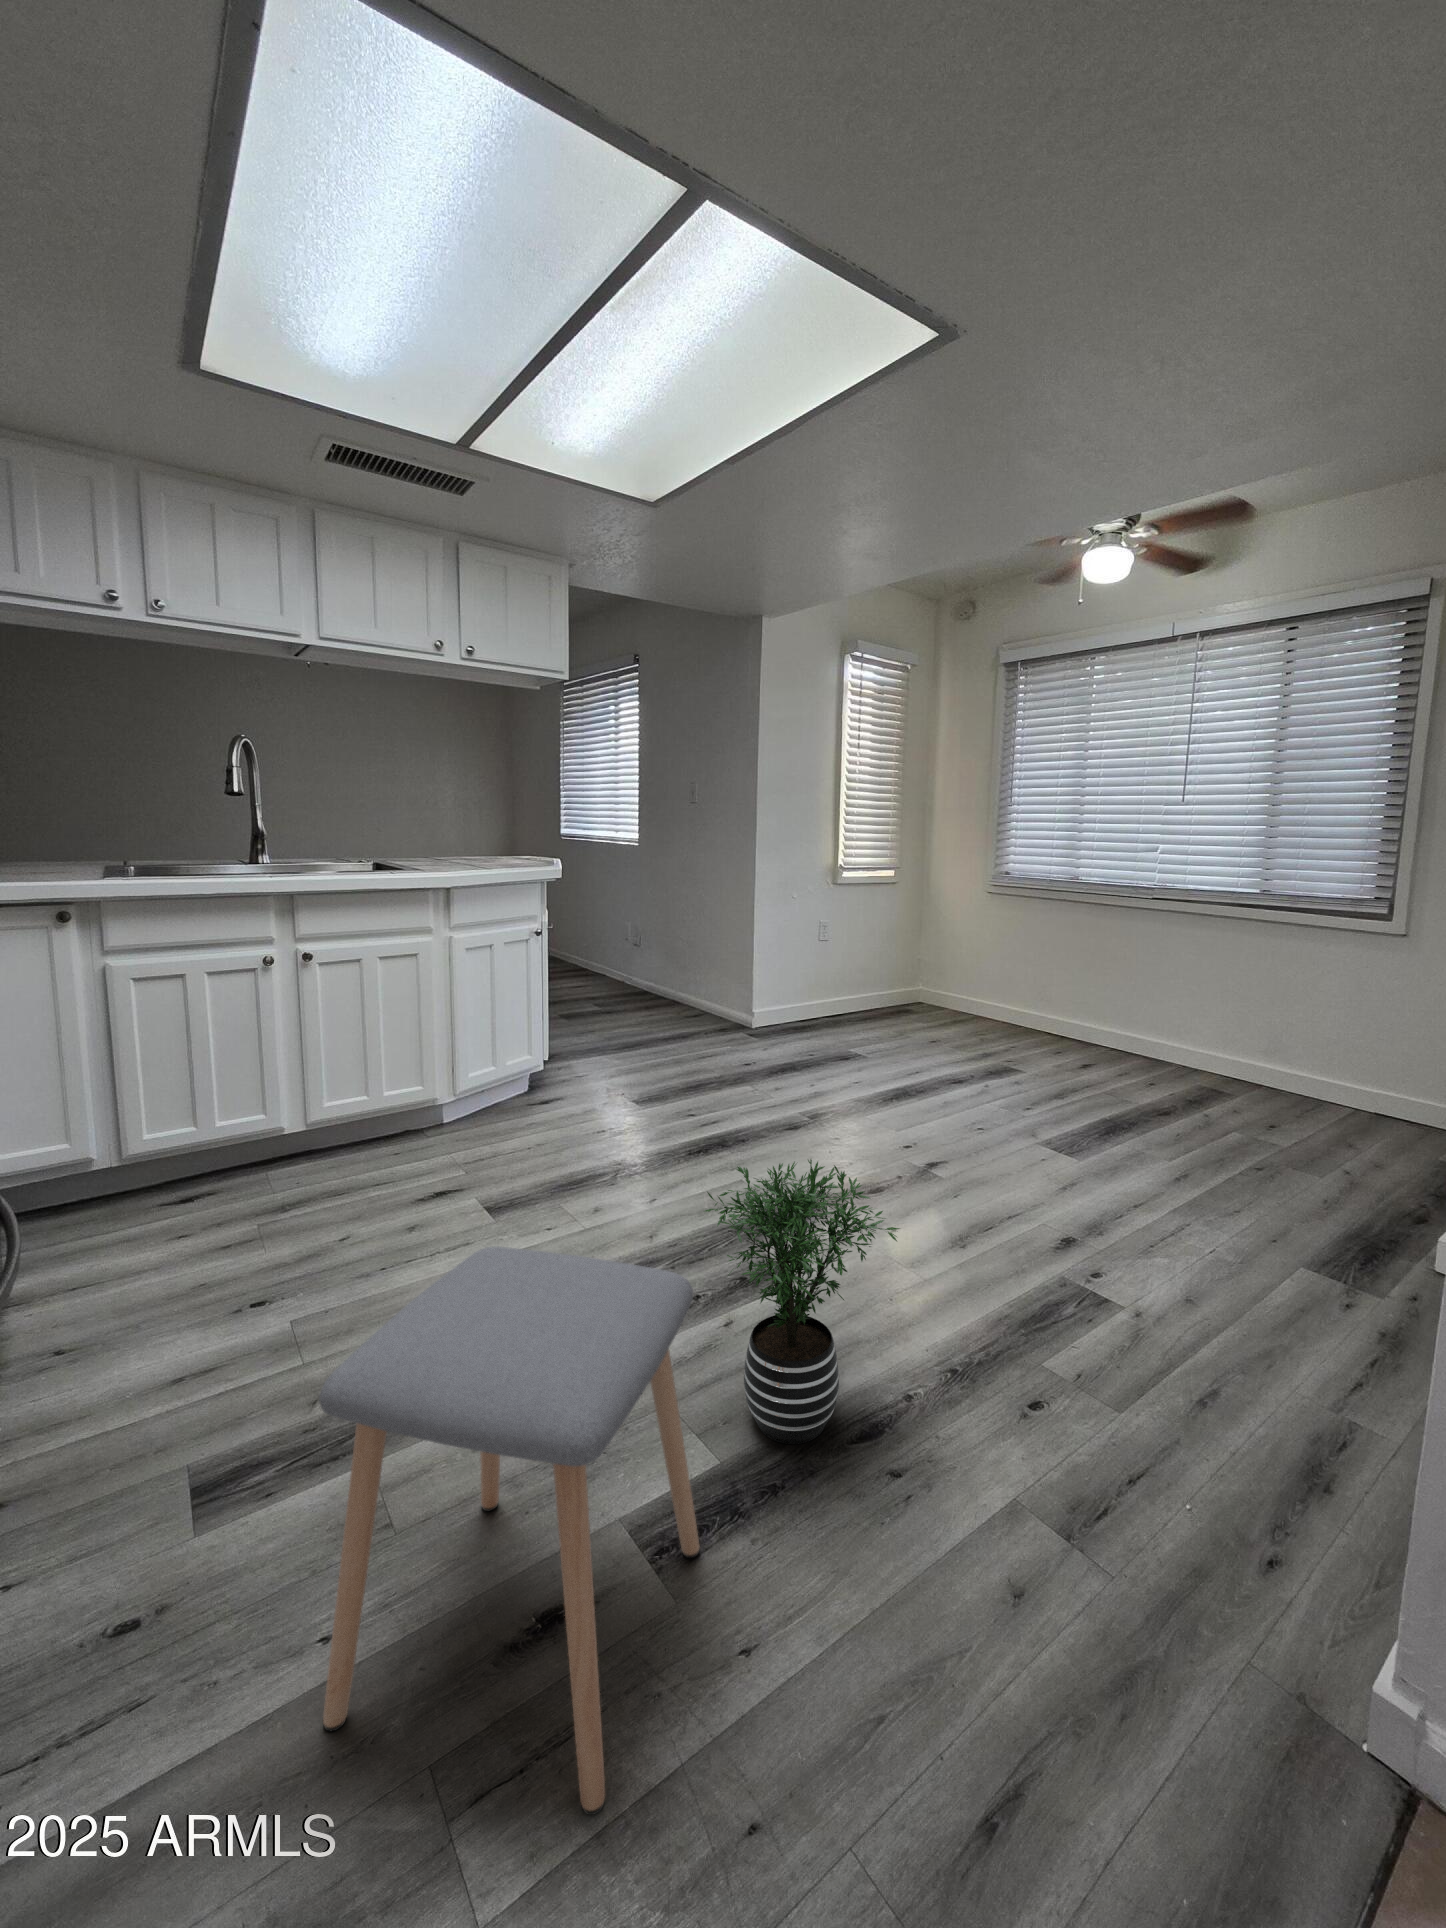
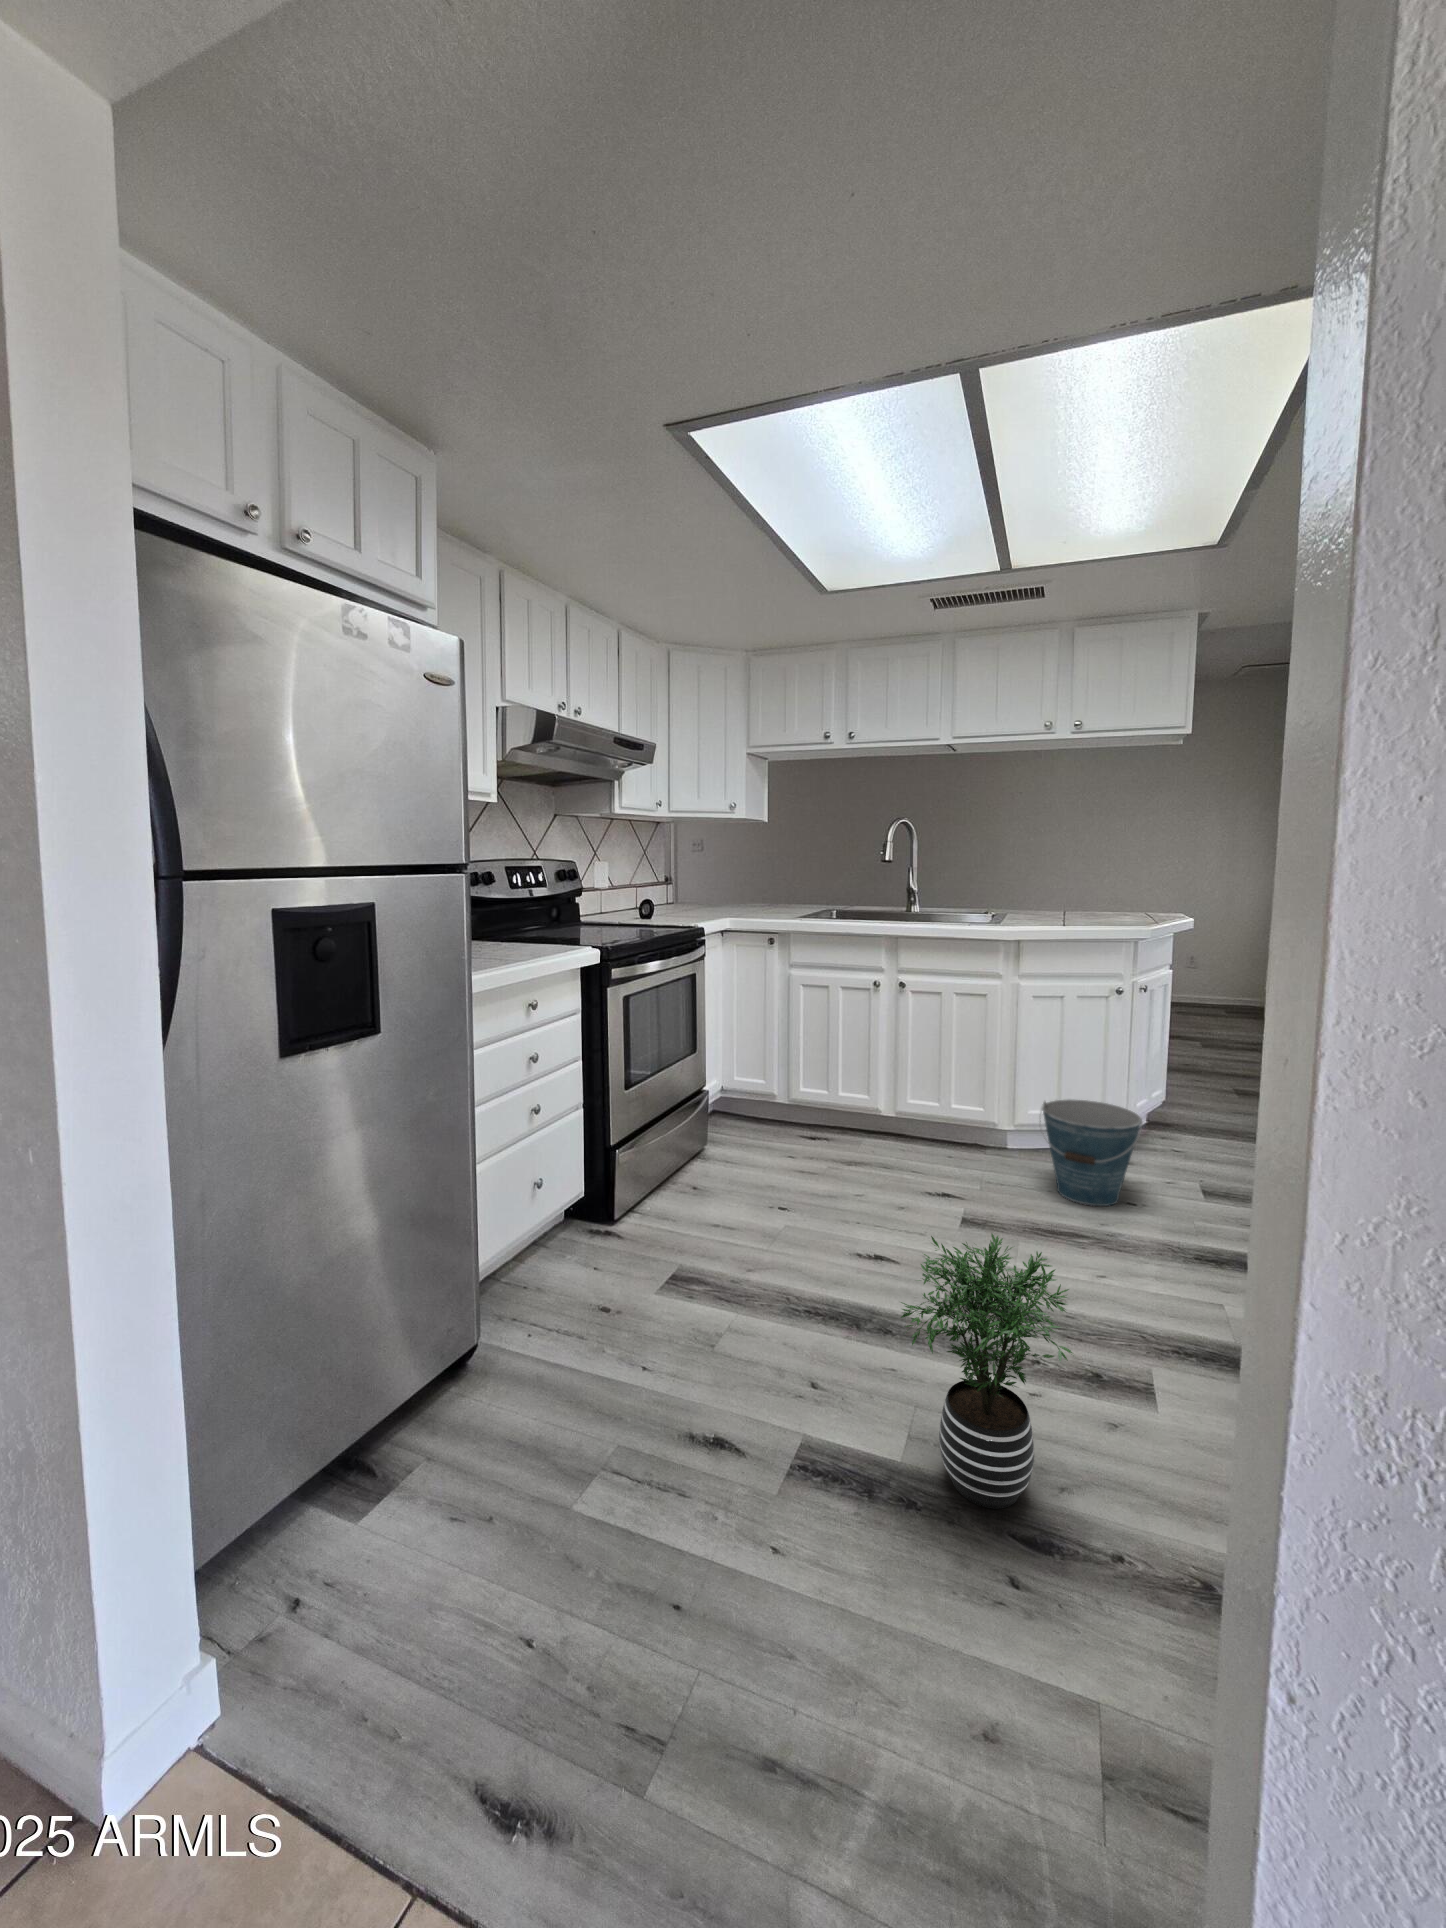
bucket: none [510,1044,609,1151] -> present [1040,1099,1143,1206]
stool: present [319,1247,700,1815] -> none [609,1196,821,1525]

